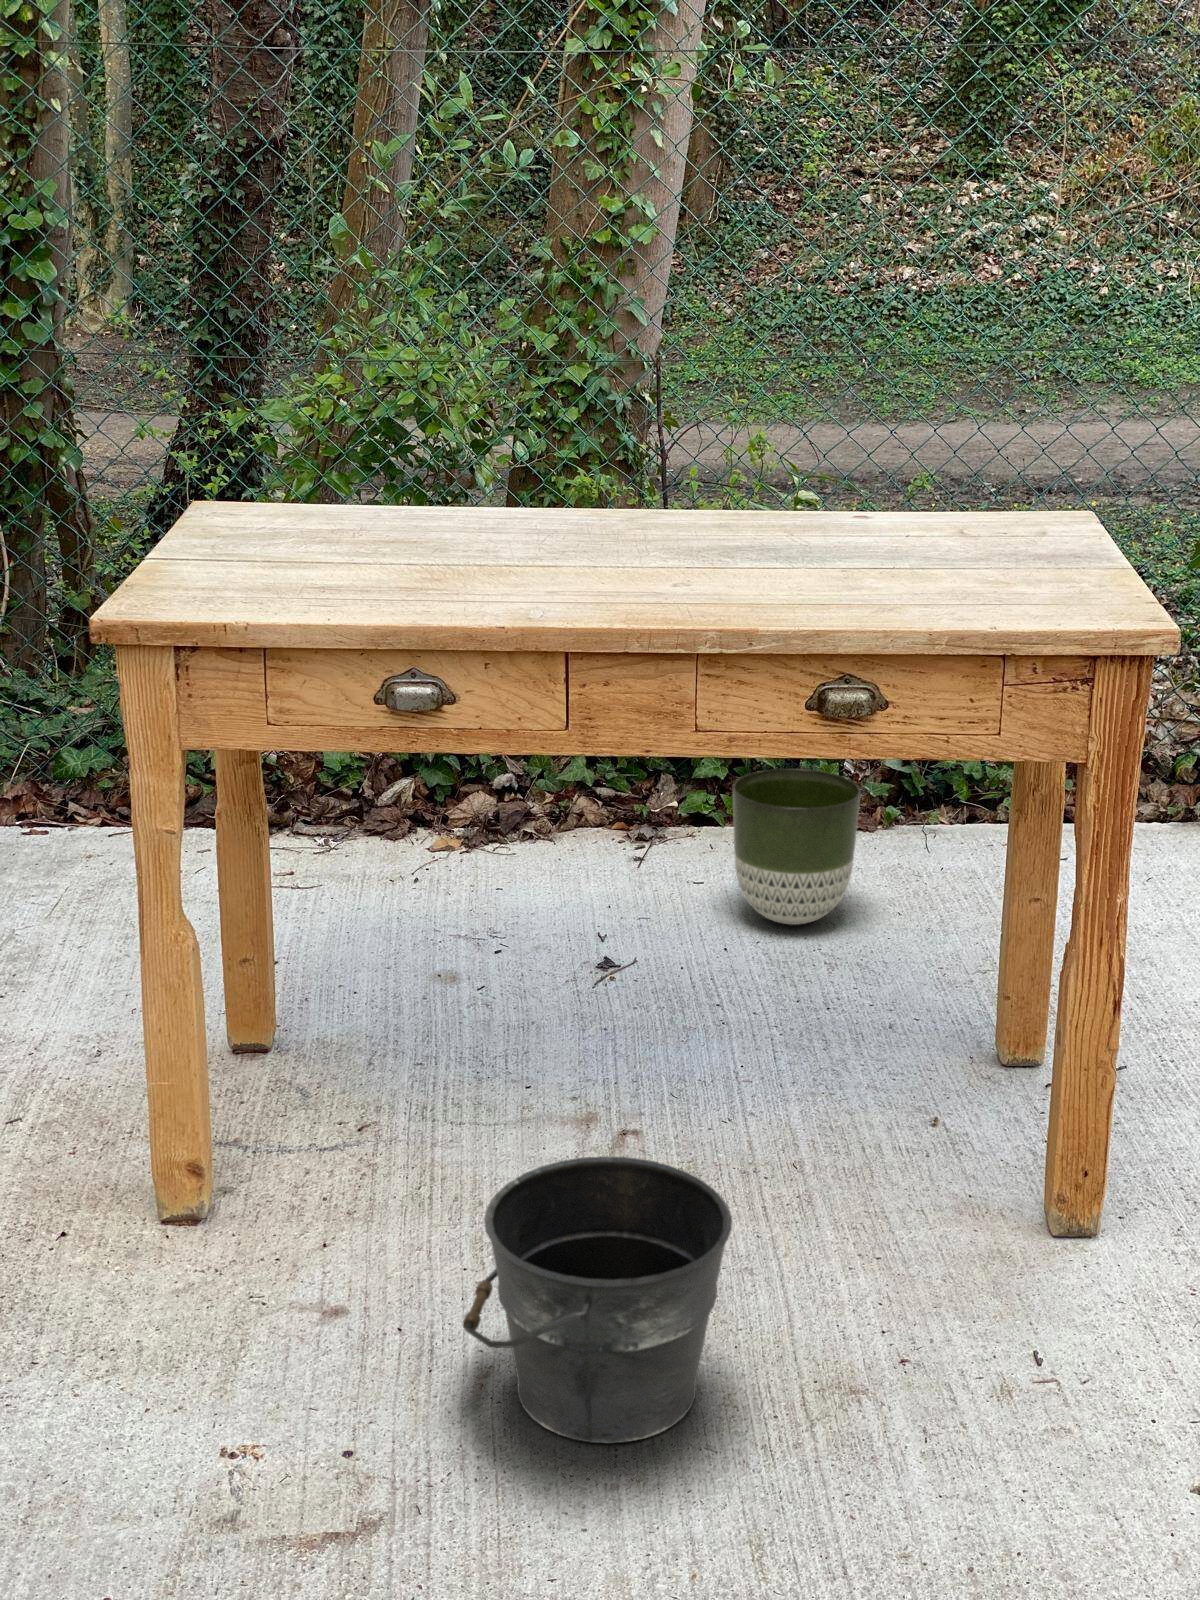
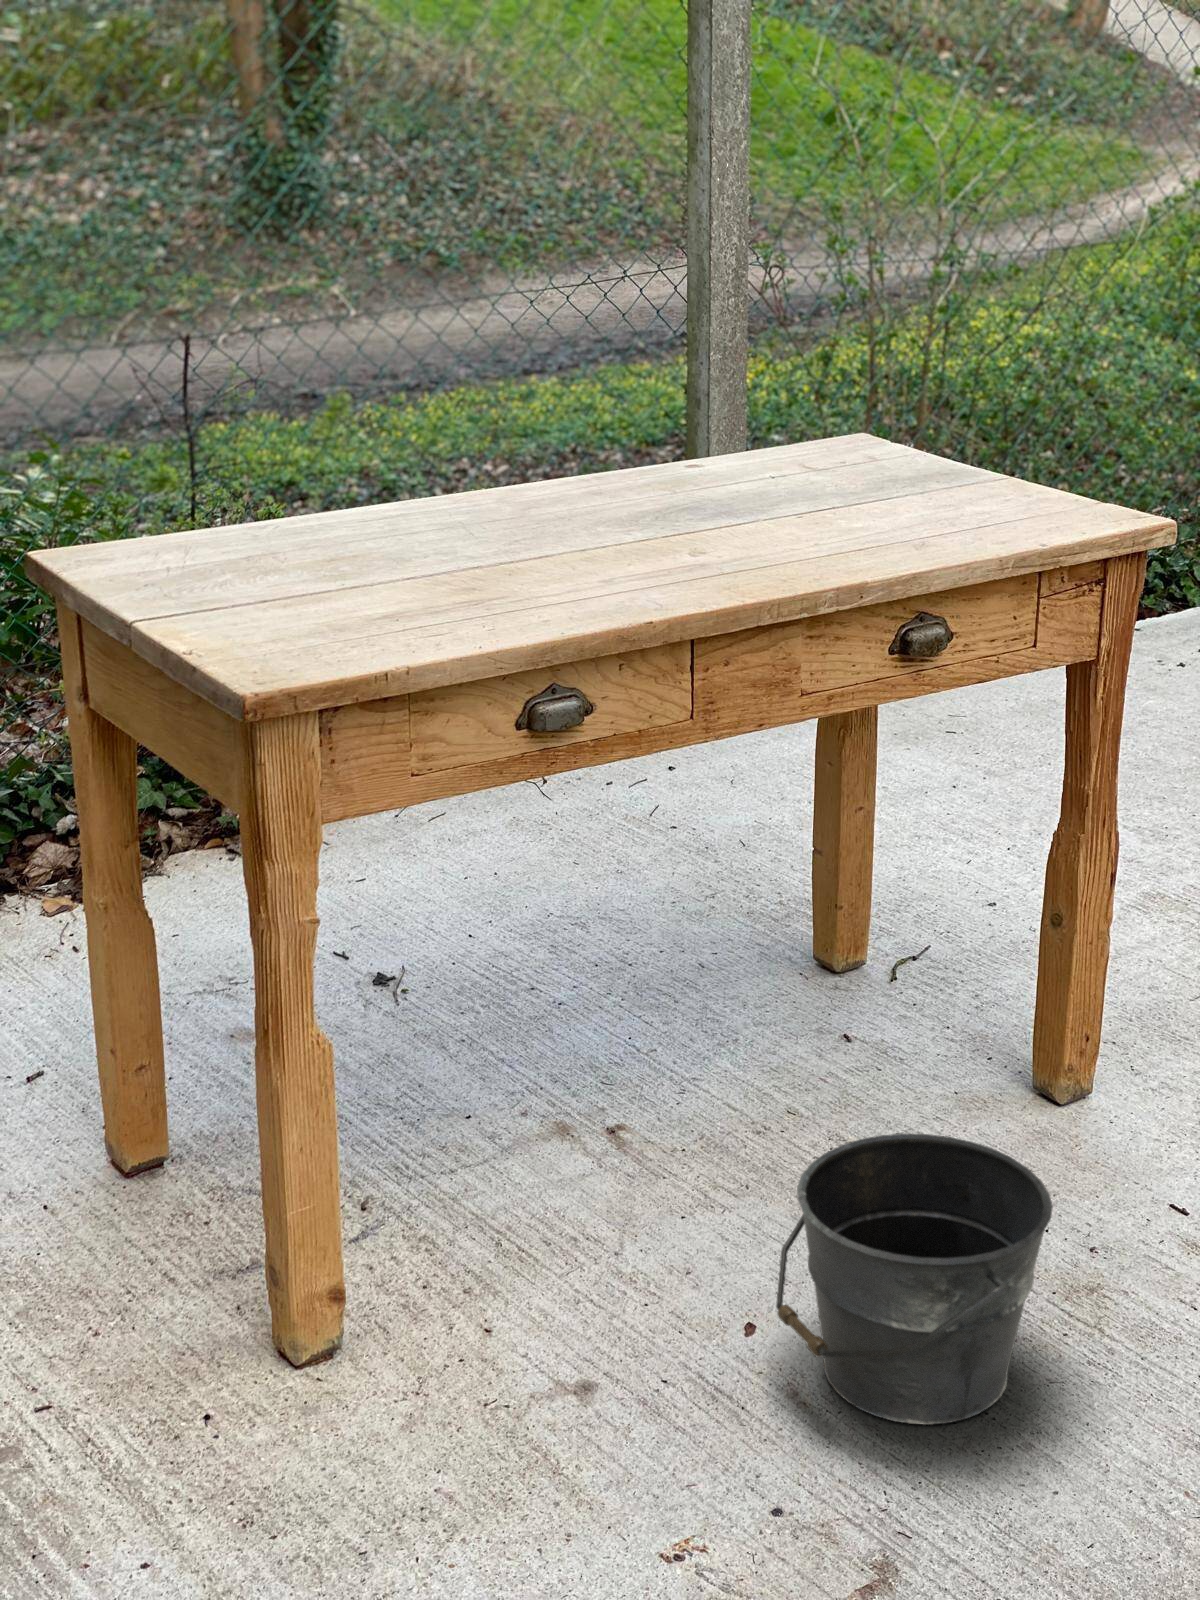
planter: present [733,769,861,925] -> none [436,734,573,902]

